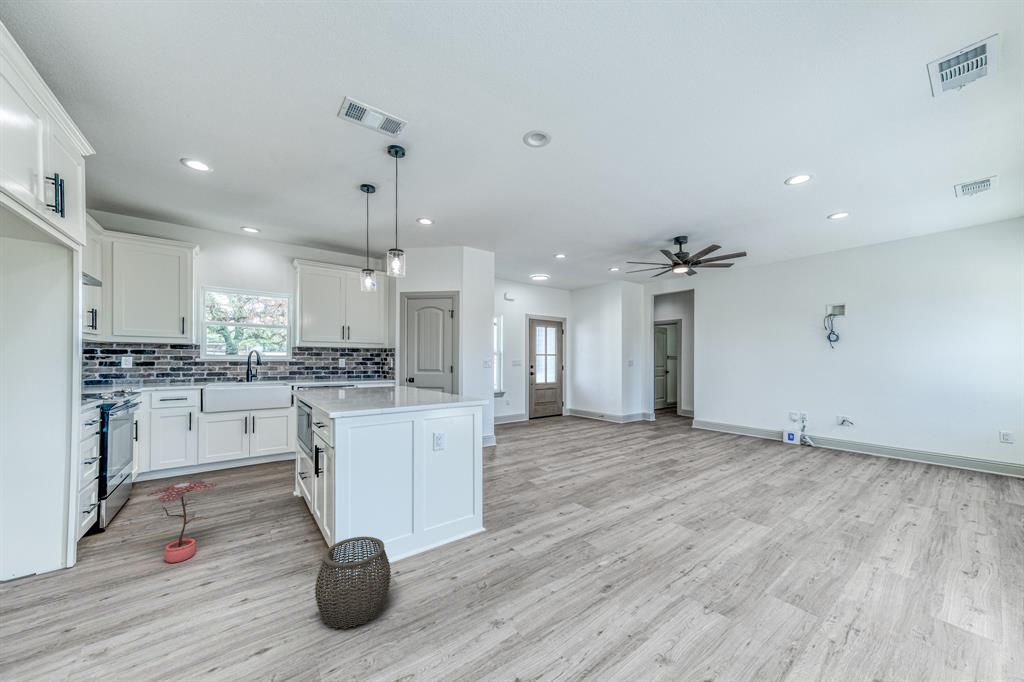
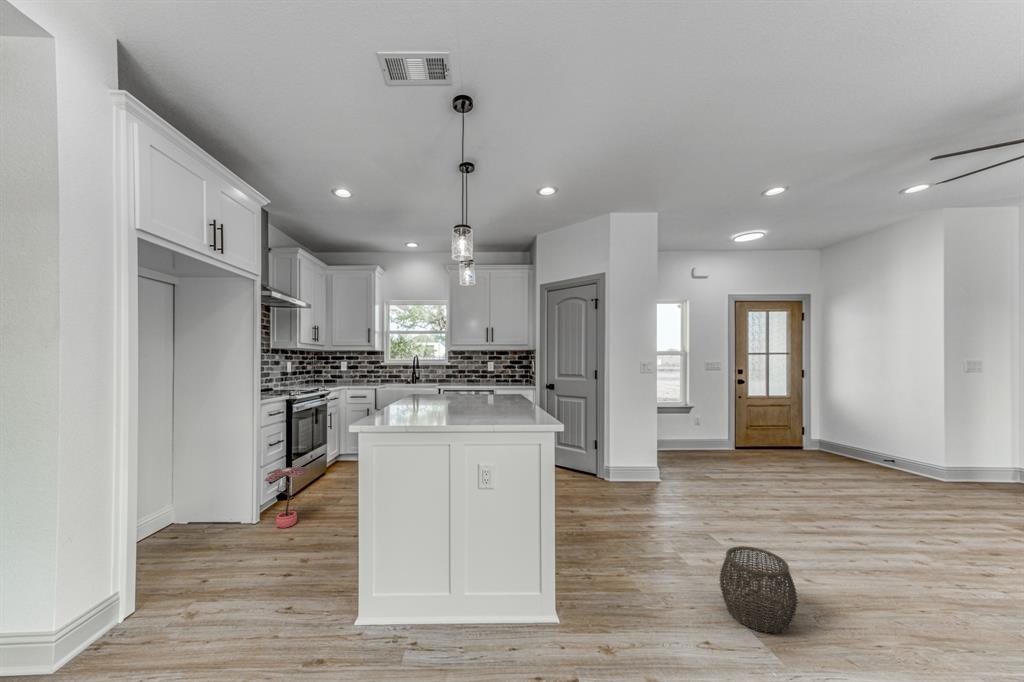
woven basket: present [315,537,391,629] -> present [719,546,798,633]

